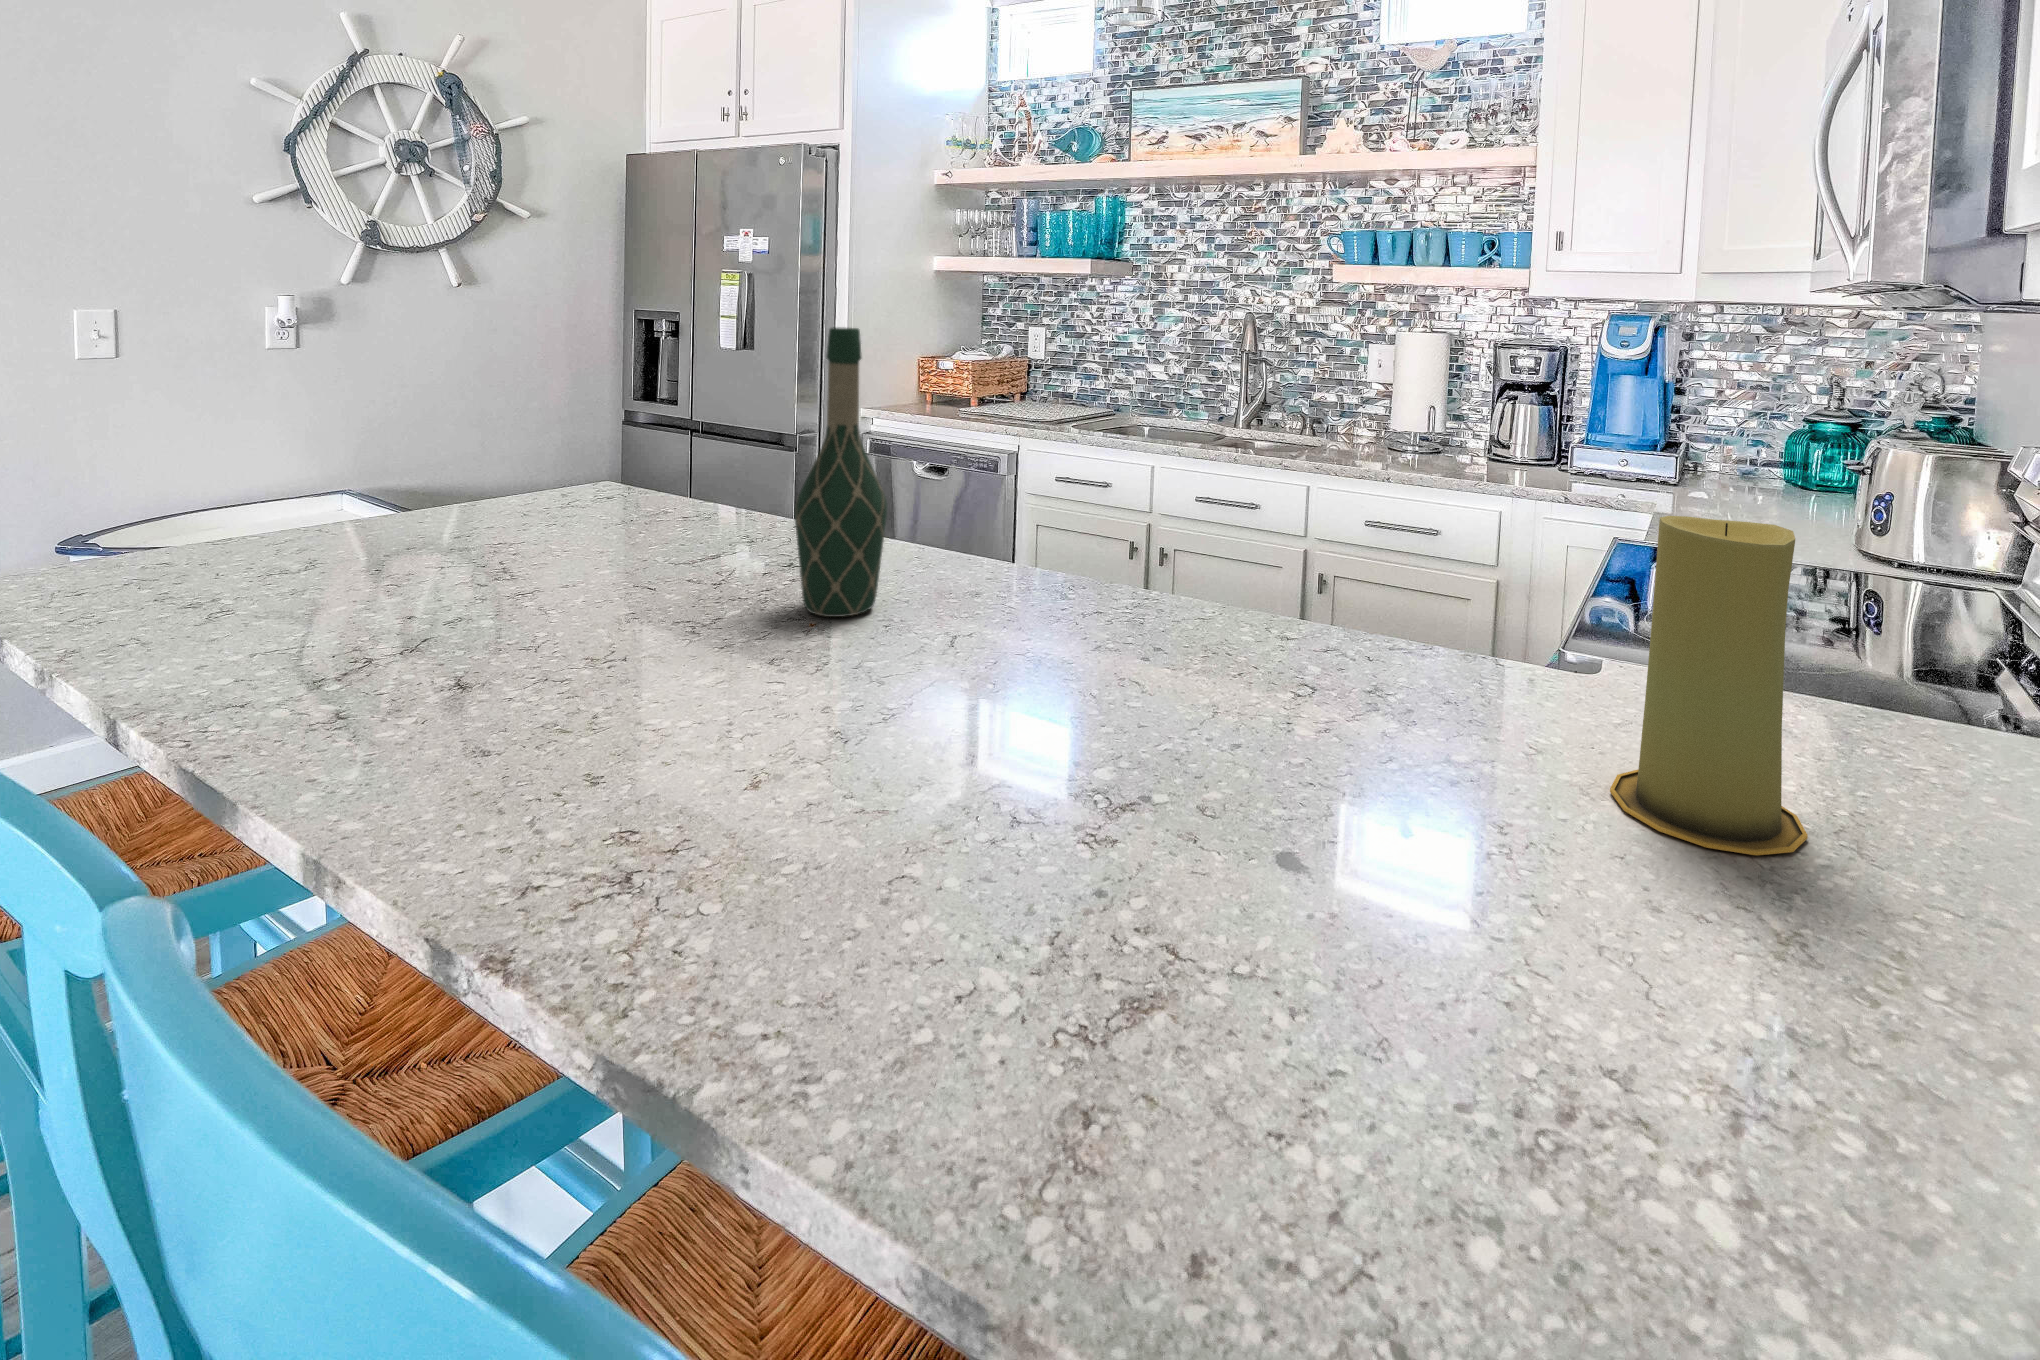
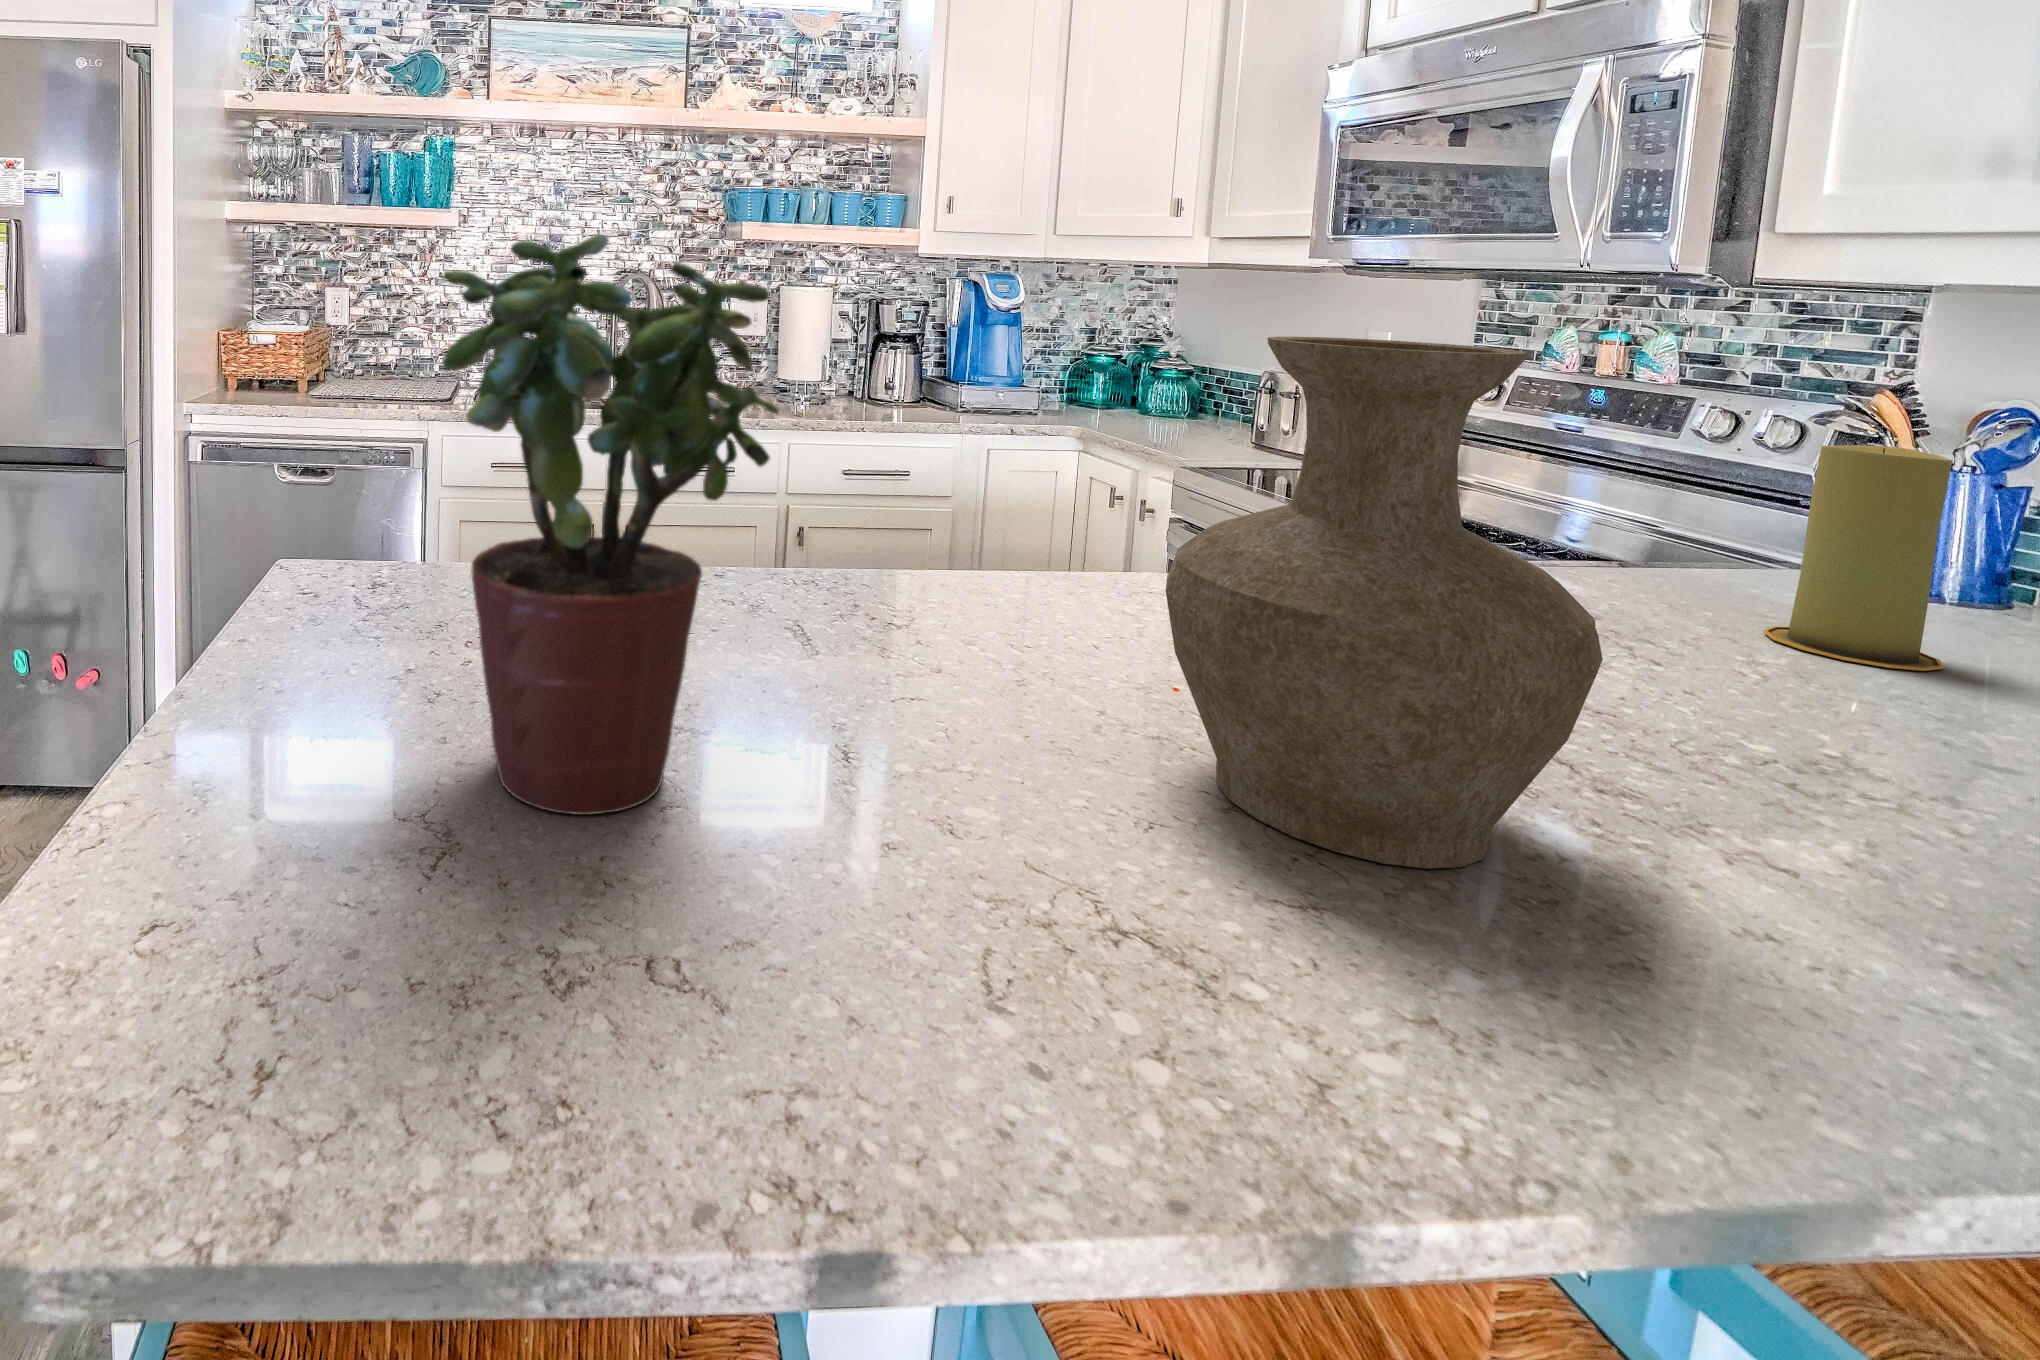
potted plant: none [124,257,407,615] -> present [443,234,779,815]
vase: none [401,327,732,760] -> present [1166,337,1603,869]
wine bottle: present [794,327,887,617] -> none [1014,317,1124,644]

